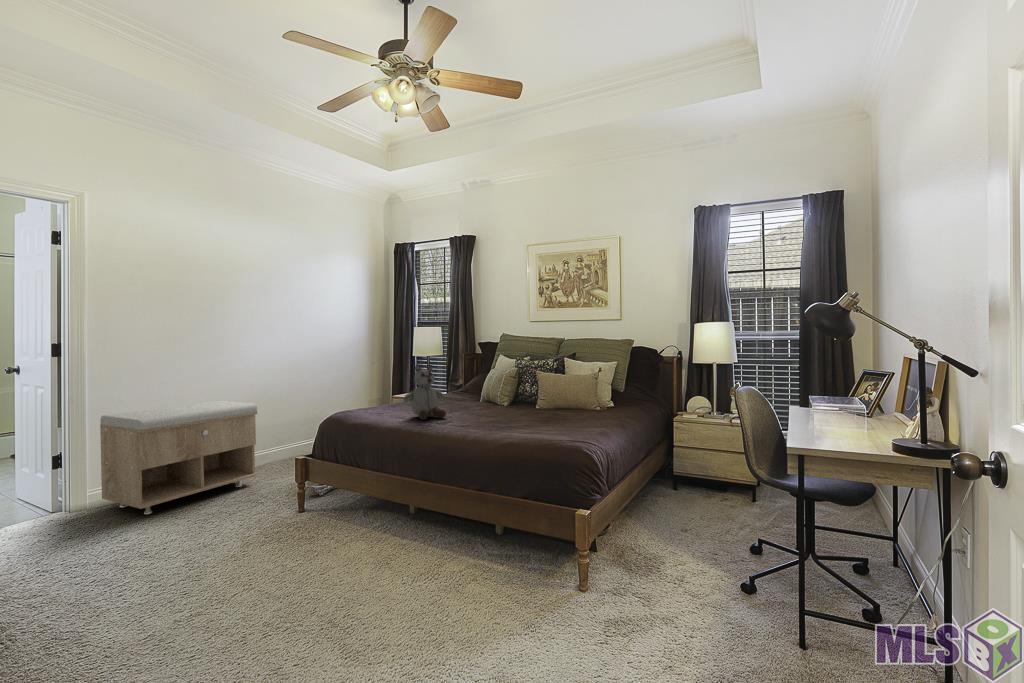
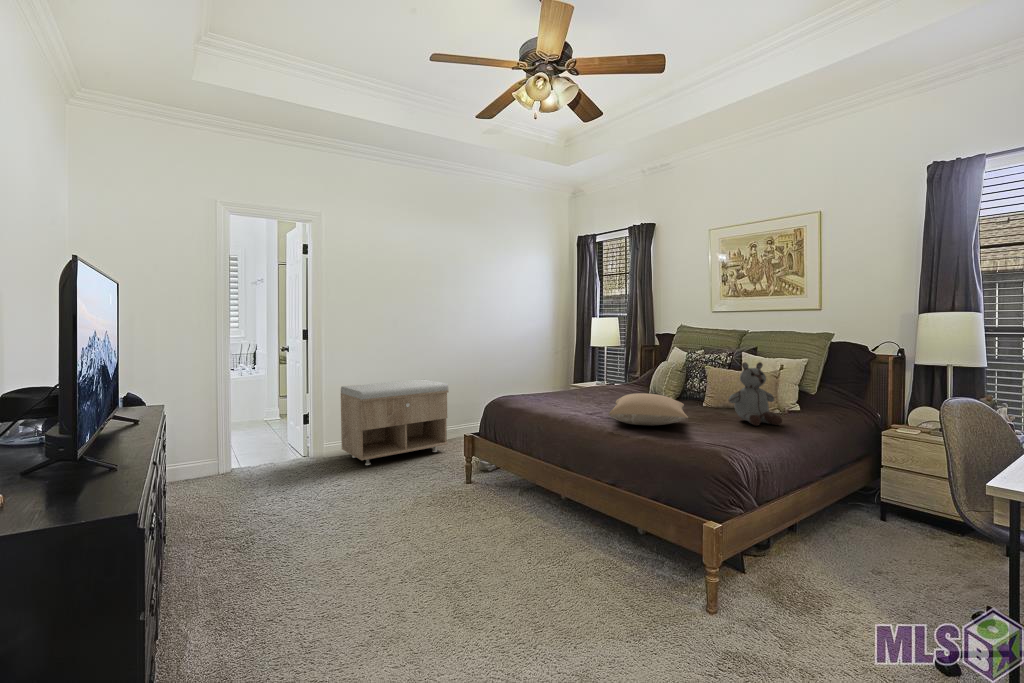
stuffed bear: present [404,365,446,420] -> present [729,362,782,426]
pillow: none [467,398,544,429] -> present [609,393,688,425]

